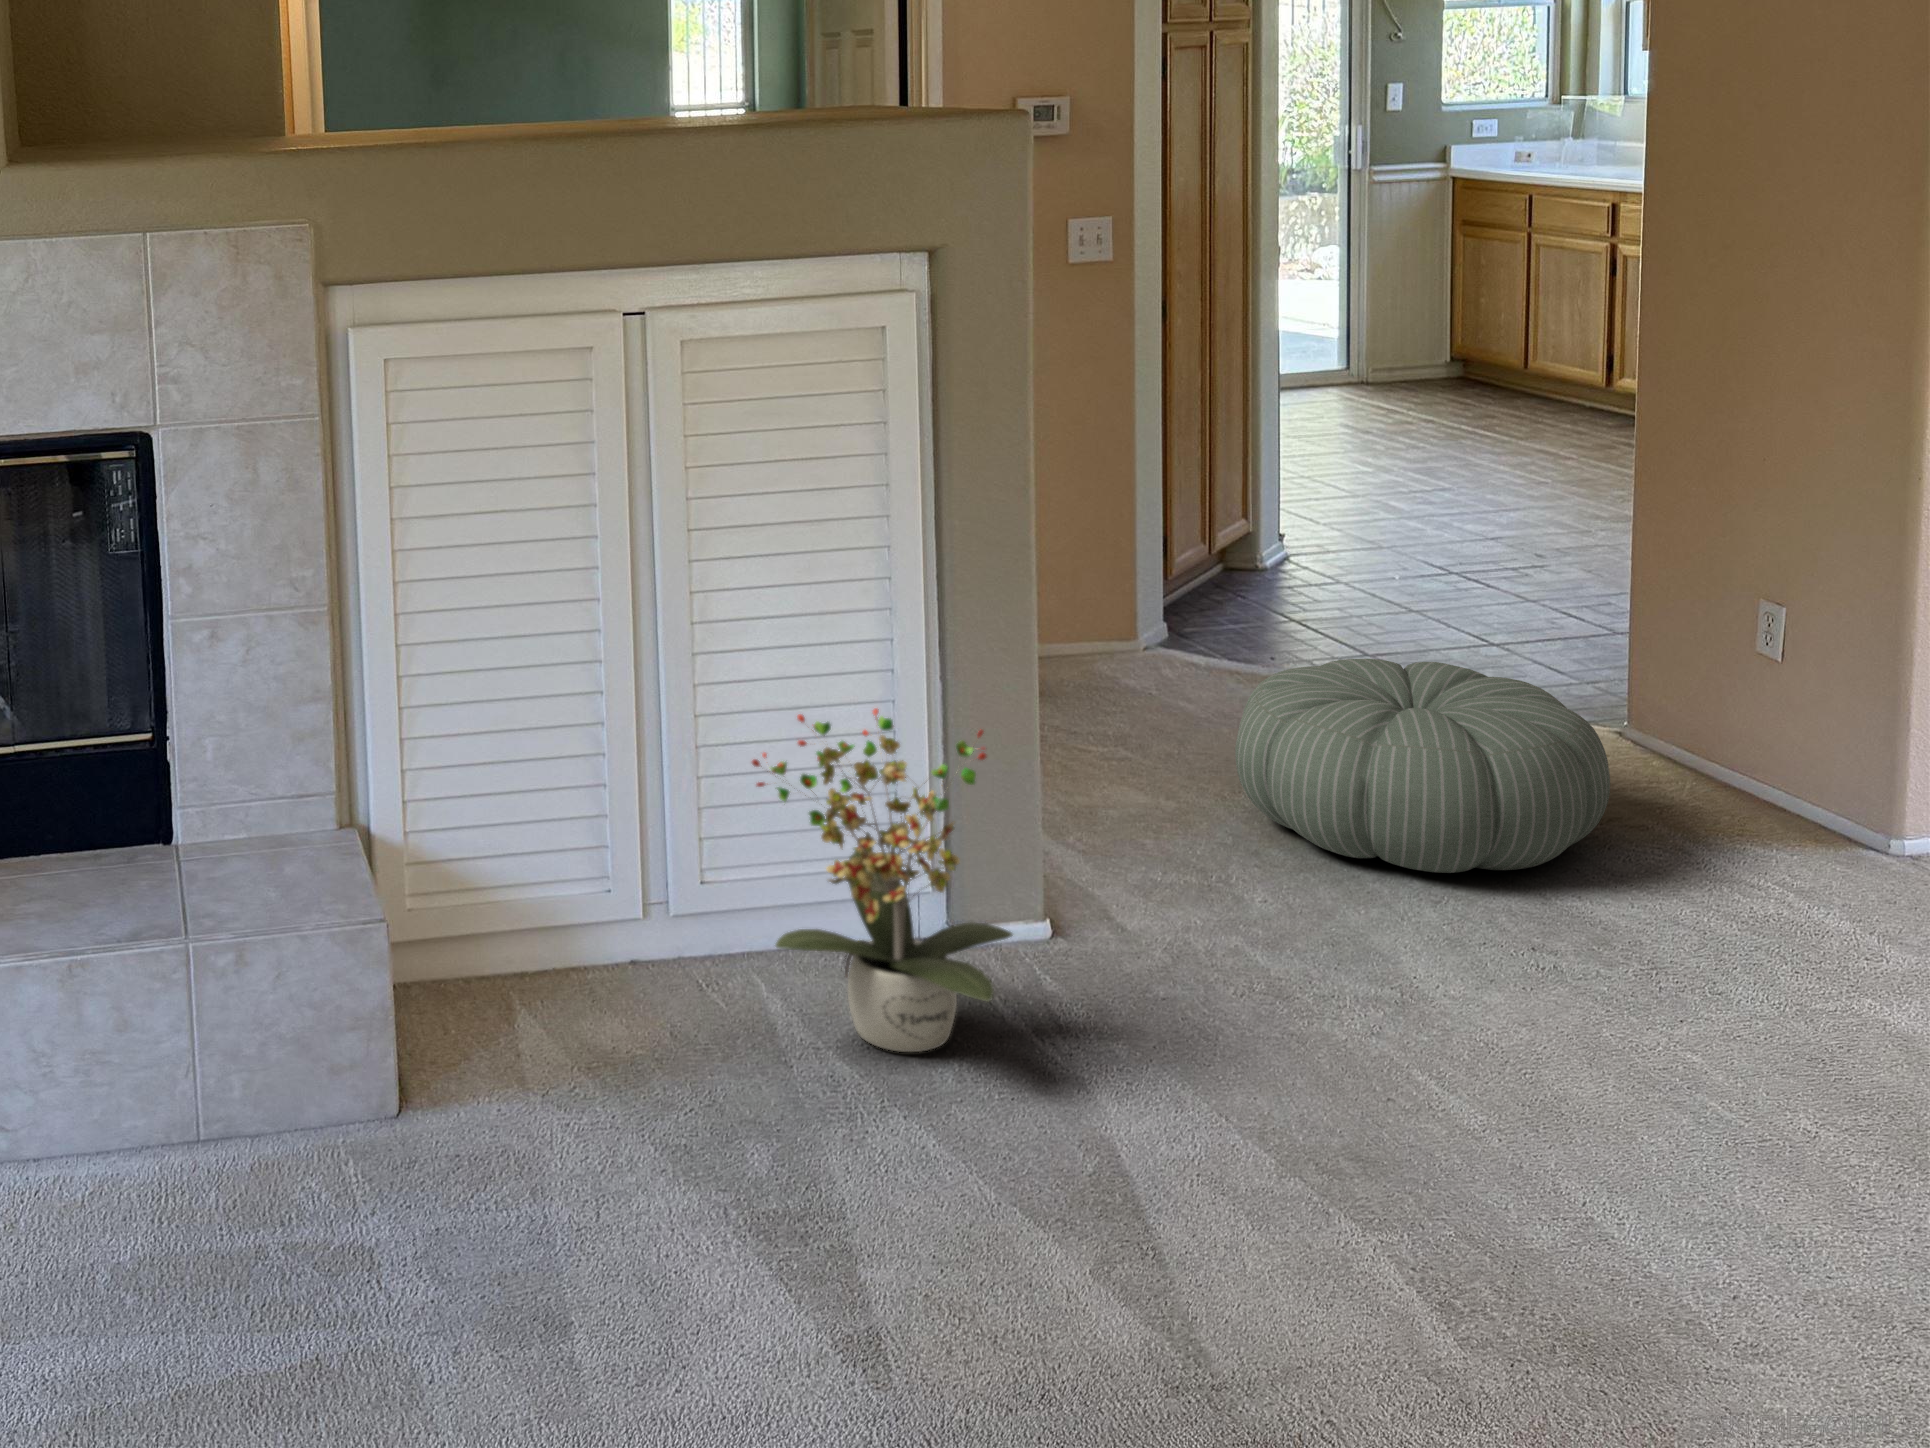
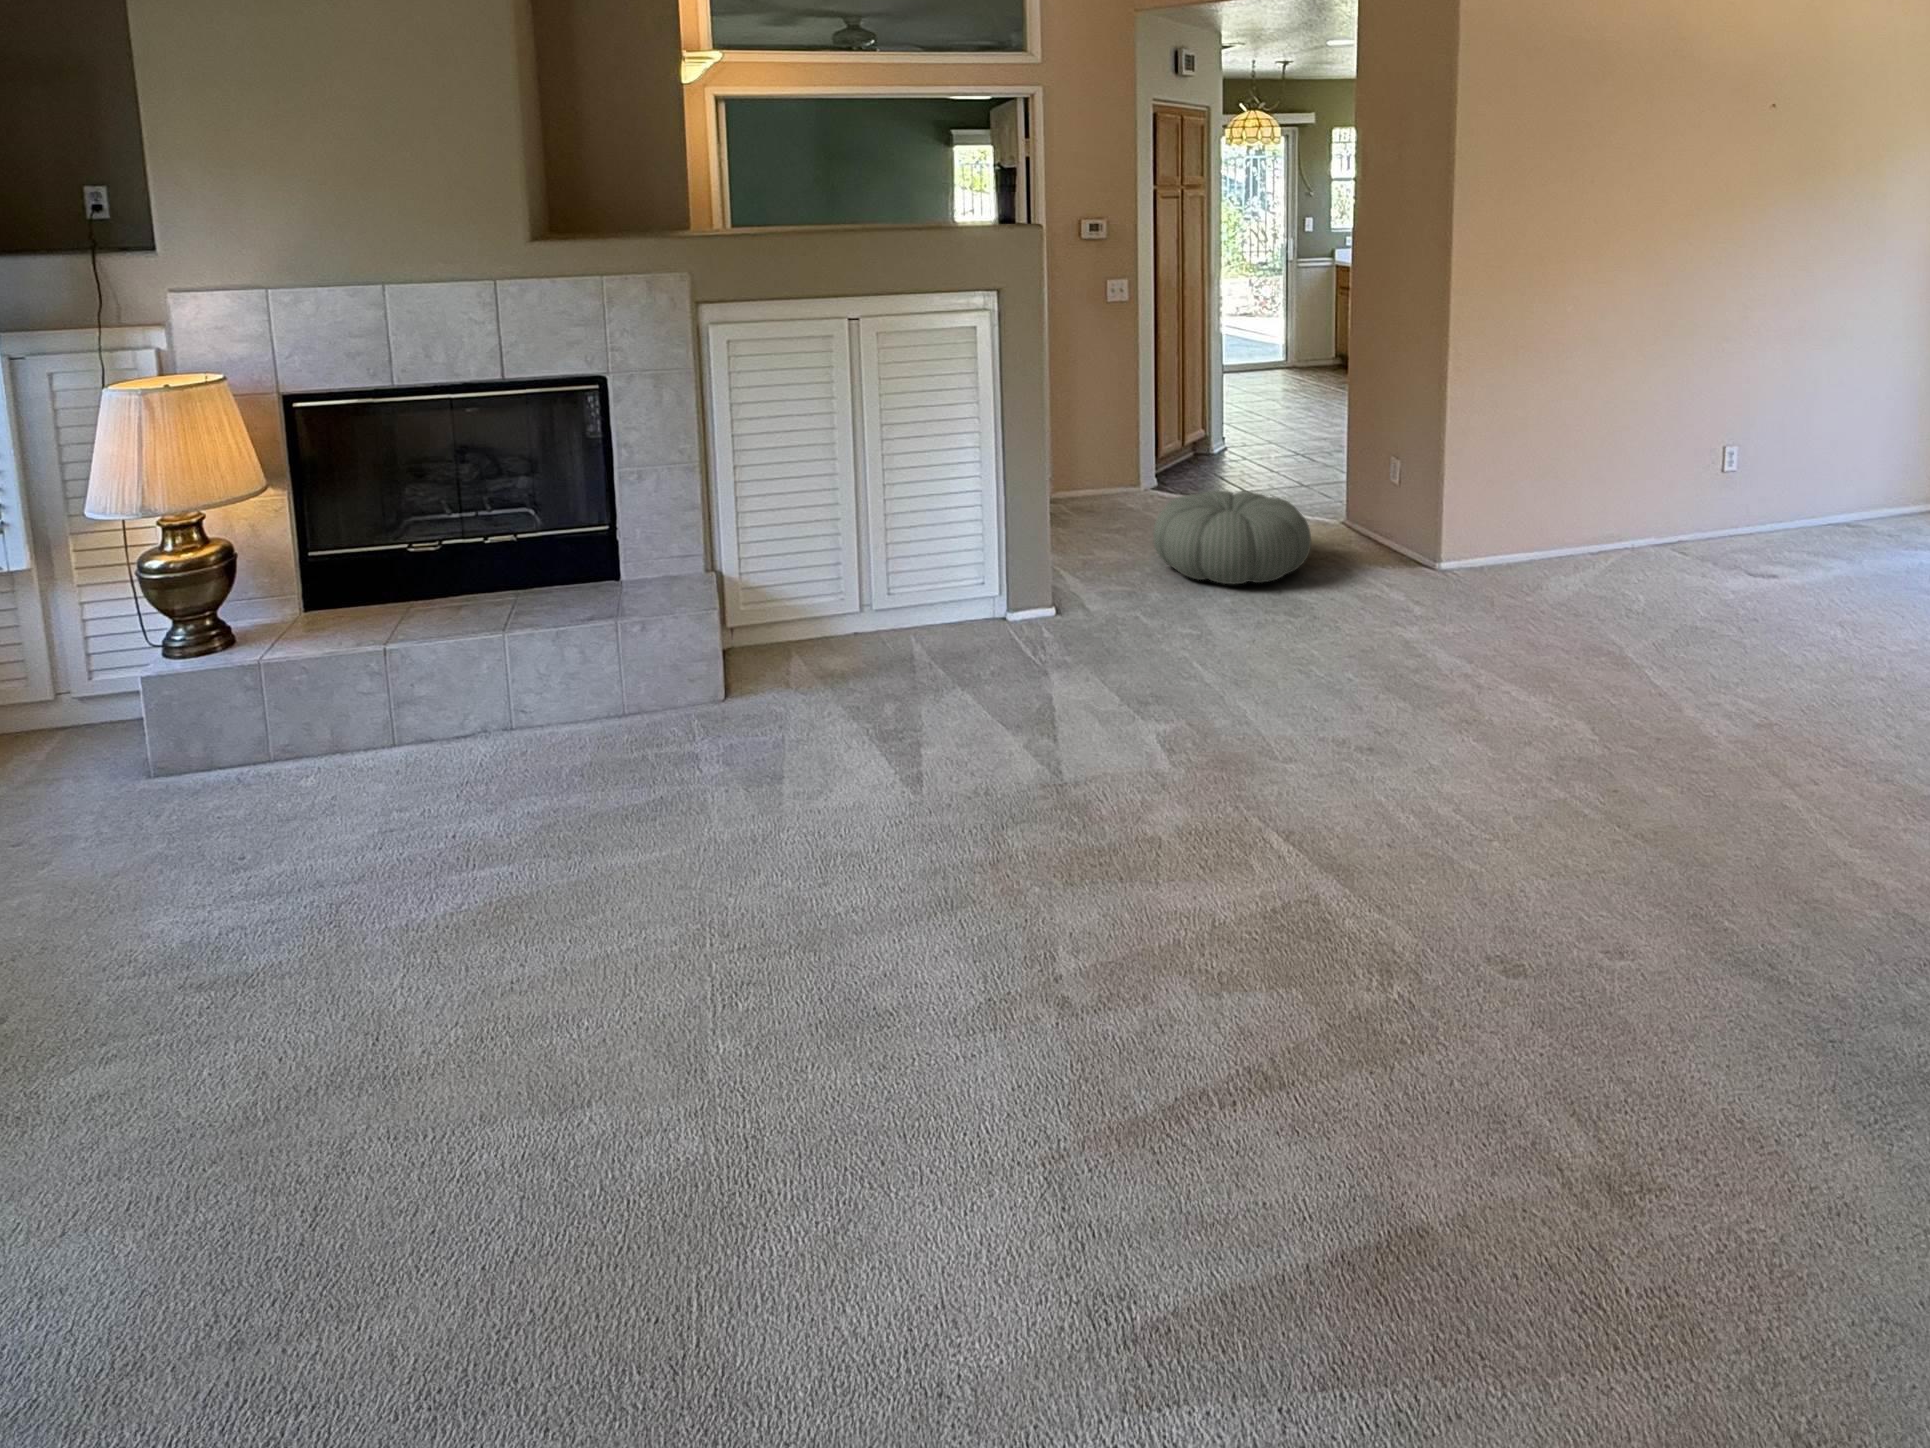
potted plant: present [752,709,1013,1052] -> none [898,509,1022,663]

